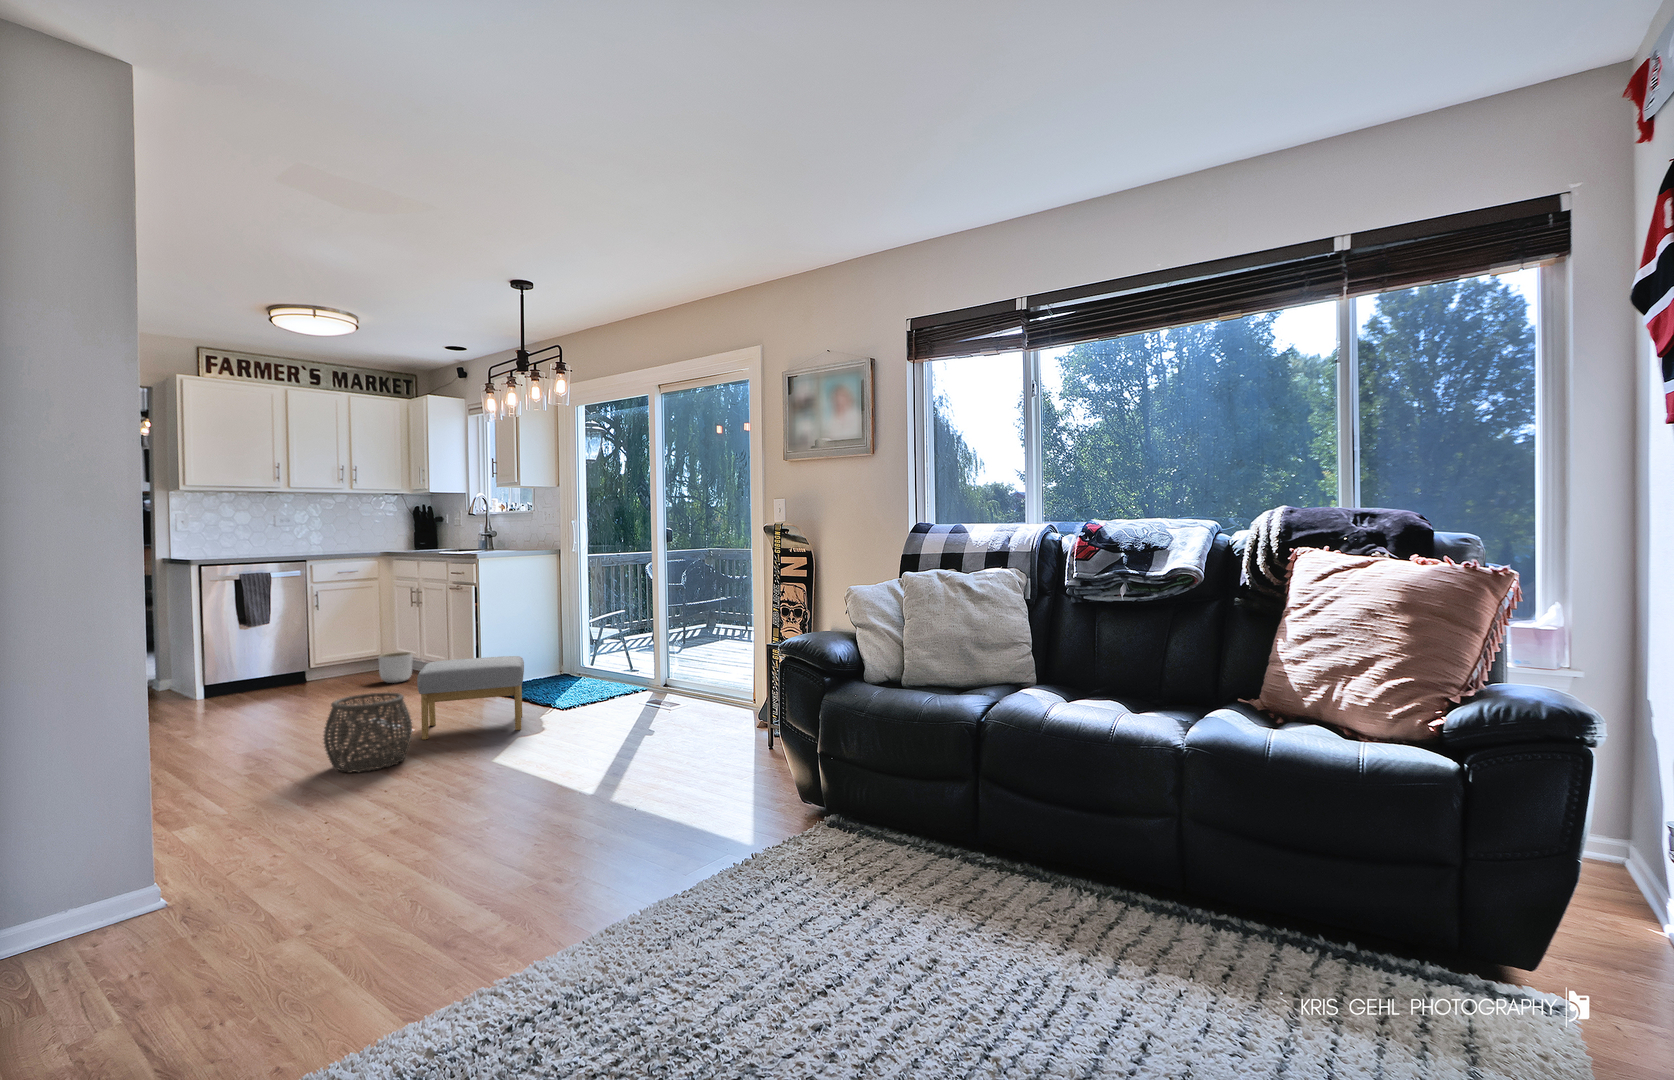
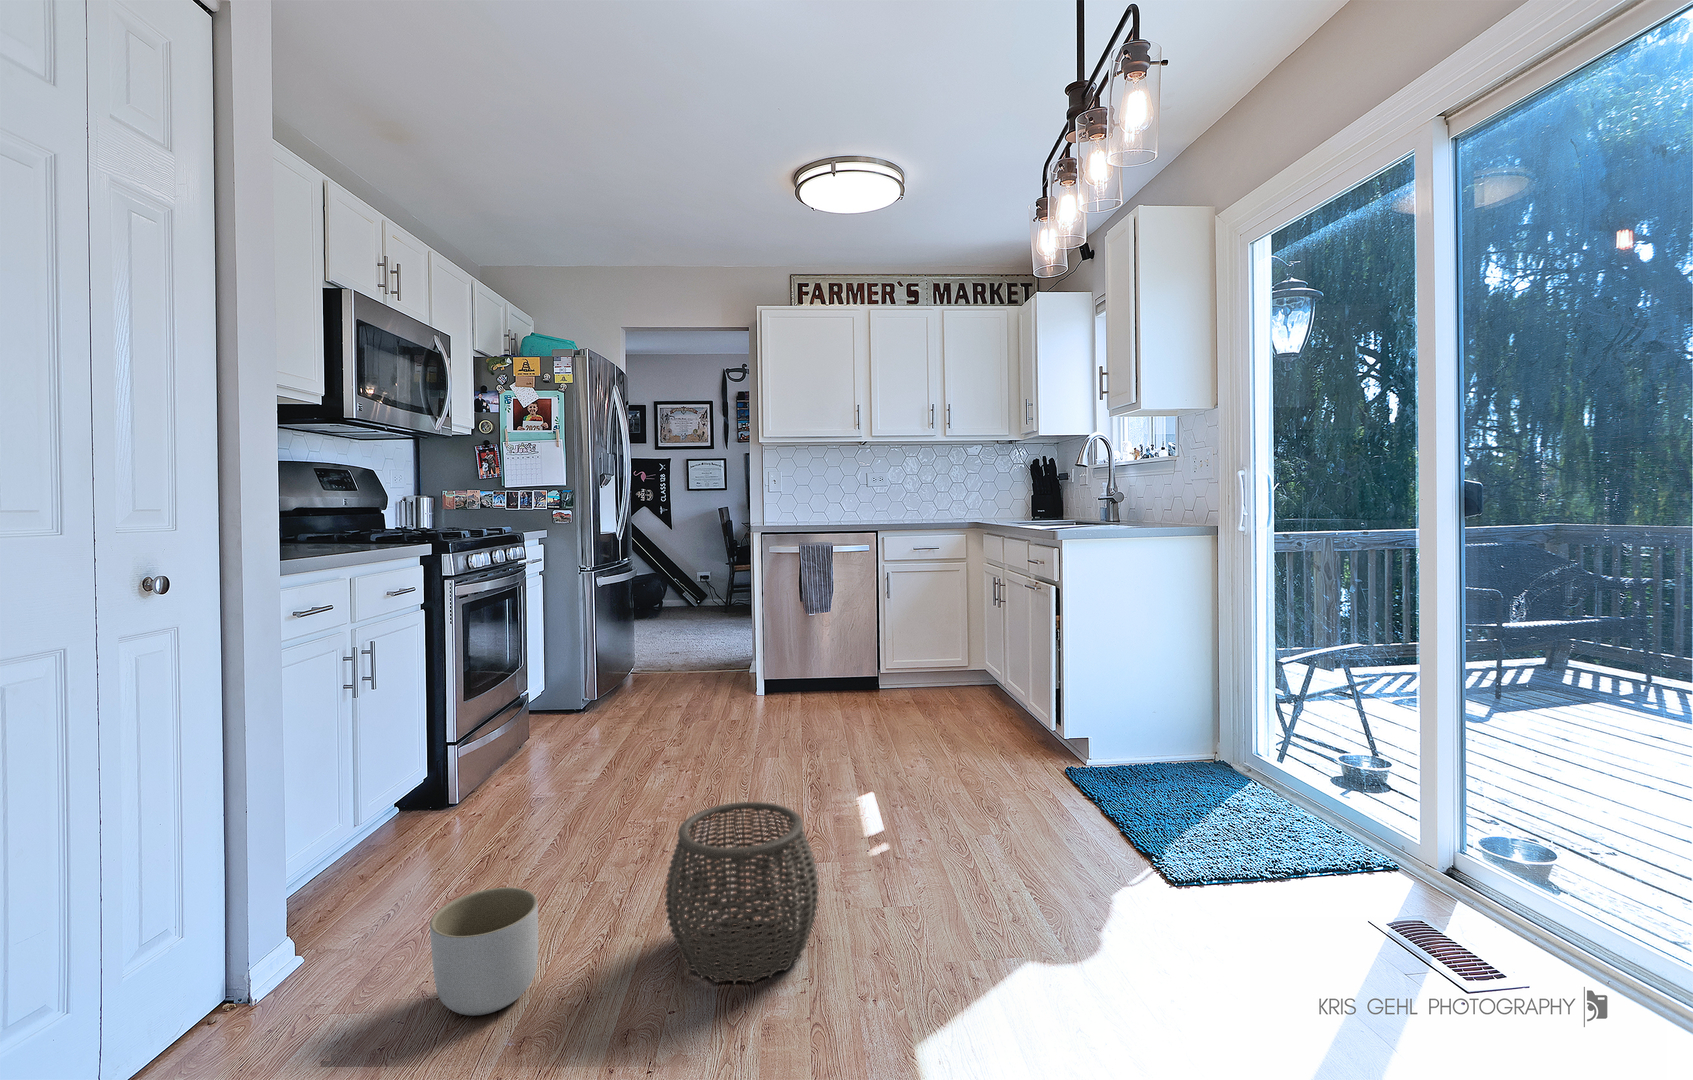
planter: present [379,652,412,683] -> present [430,887,538,1016]
footstool: present [417,656,524,740] -> none [872,735,1088,937]

